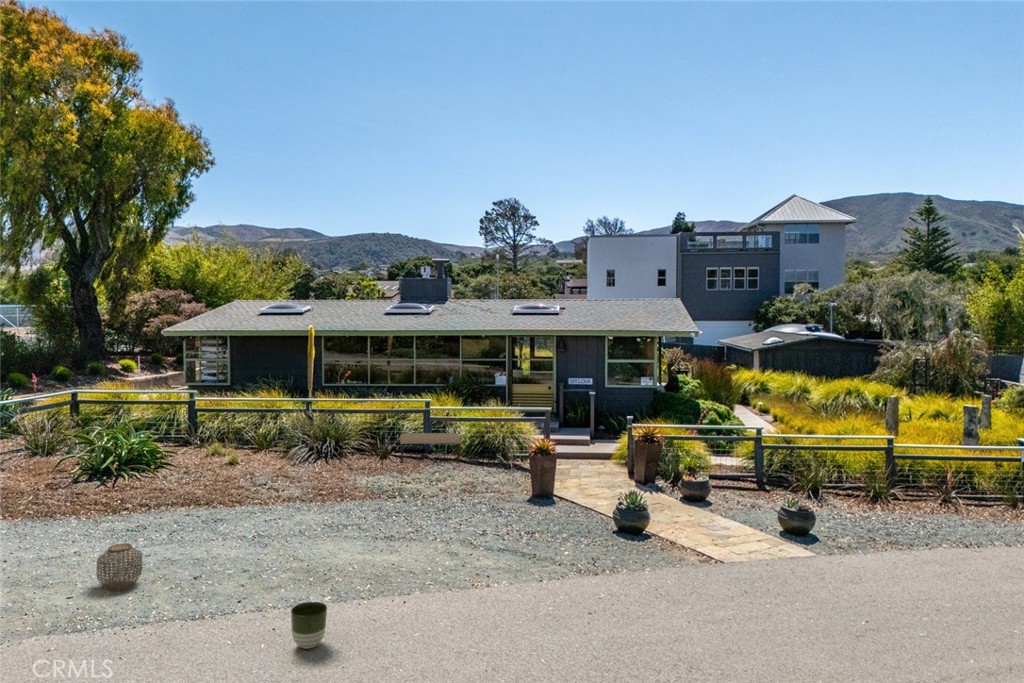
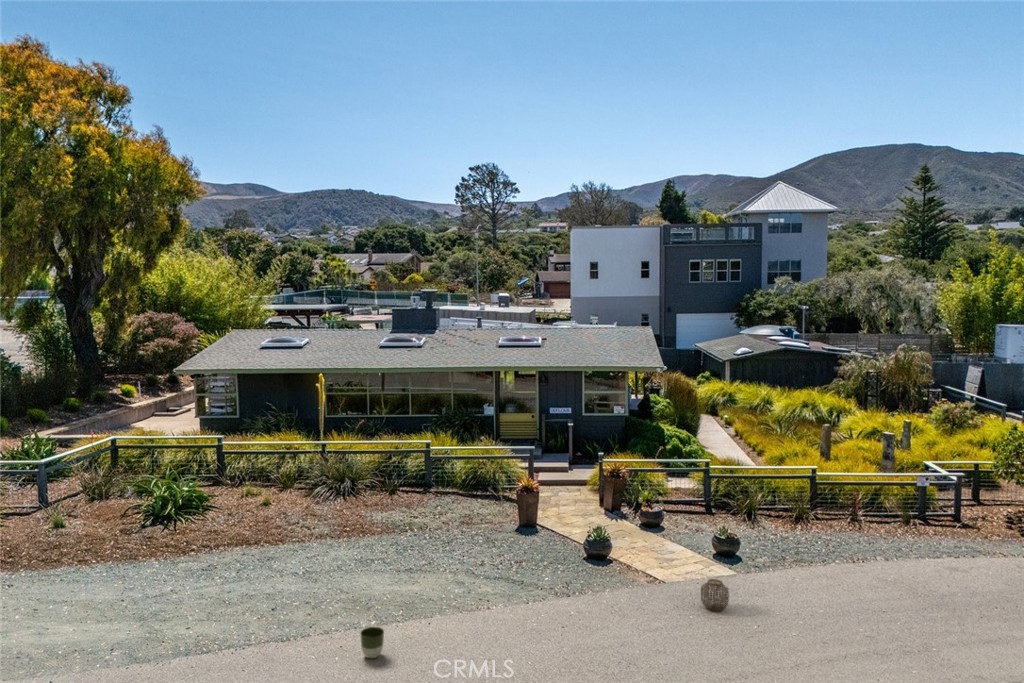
bench: present [400,433,461,463] -> none [404,468,457,496]
woven basket: present [97,544,142,591] -> present [701,579,729,612]

